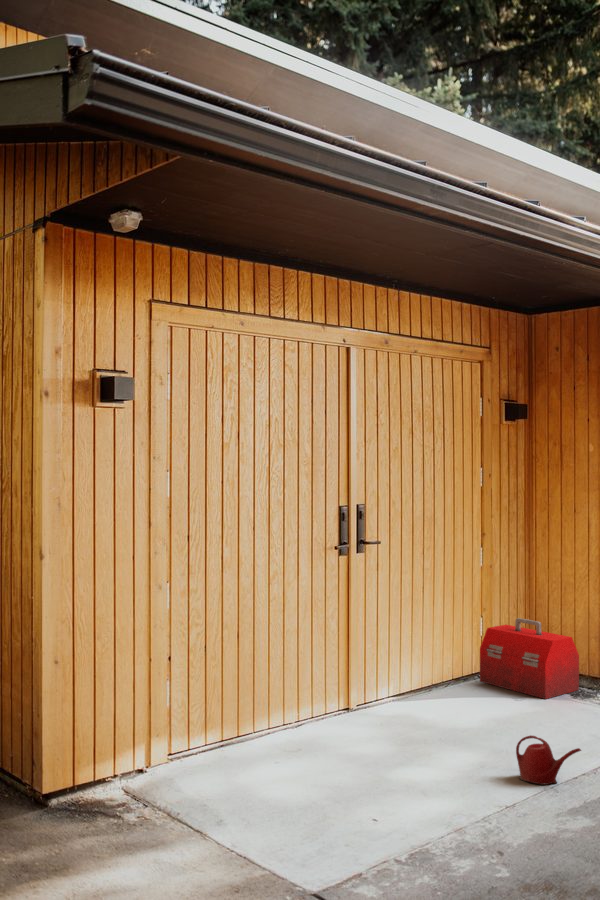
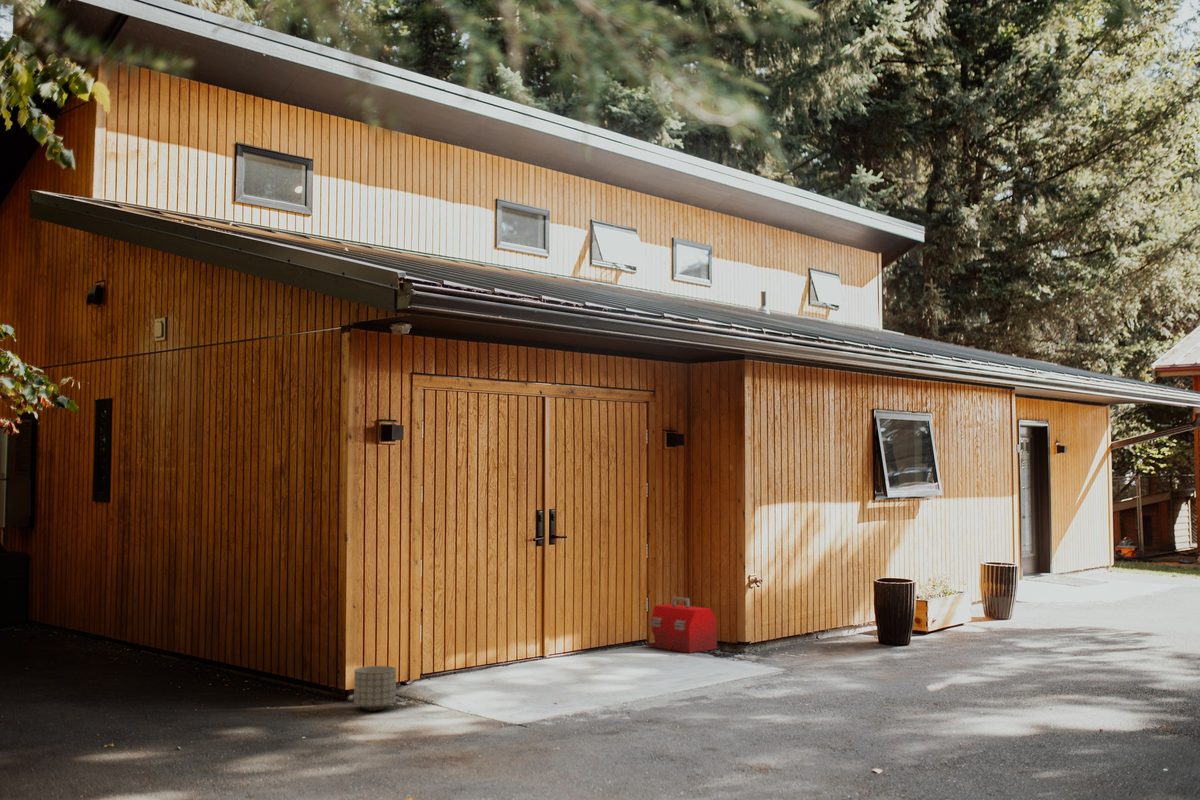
watering can: present [516,735,581,785] -> none [649,655,688,685]
planter: none [39,769,110,854] -> present [354,666,396,711]

